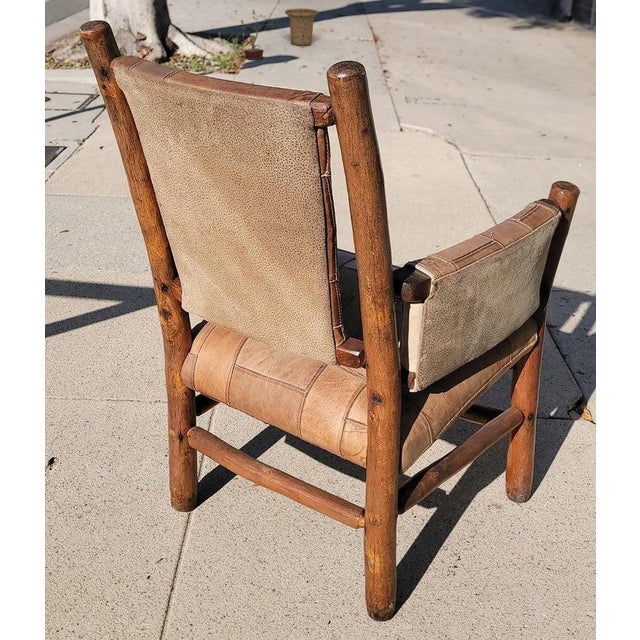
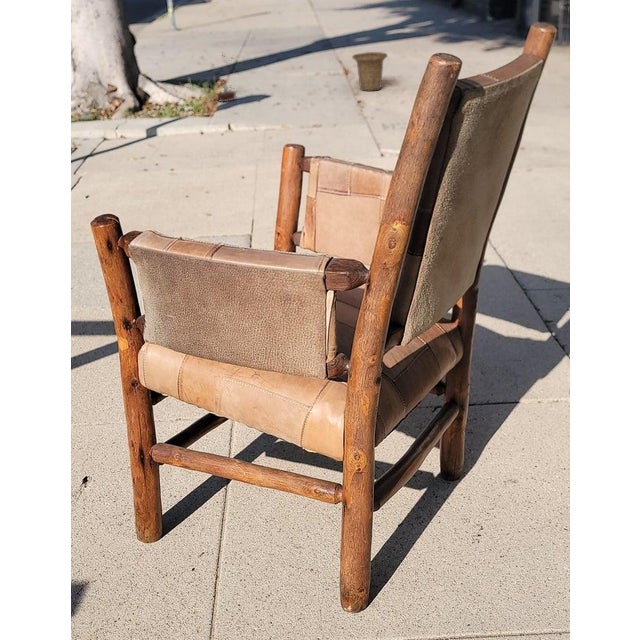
basket: present [285,9,318,46] -> present [353,52,387,91]

